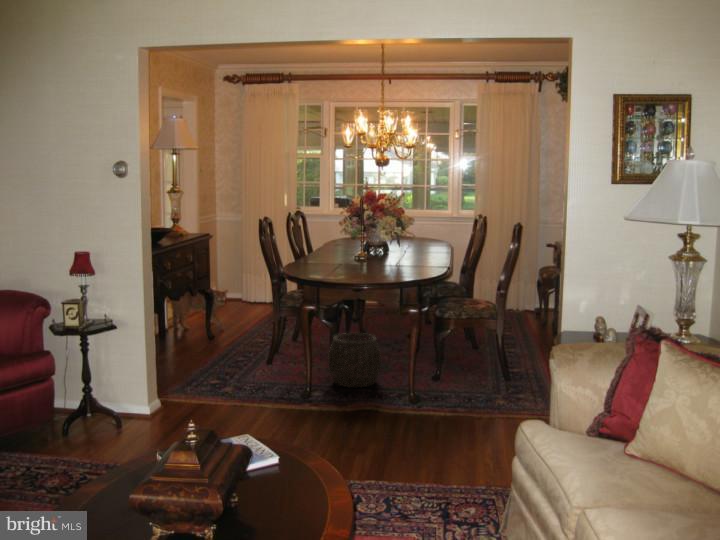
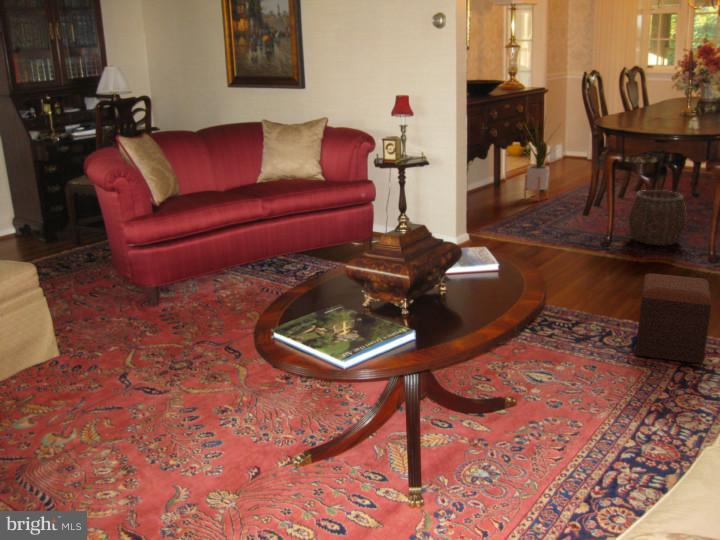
house plant: none [201,265,248,353] -> present [524,128,550,200]
footstool: none [386,425,466,522] -> present [636,273,711,364]

